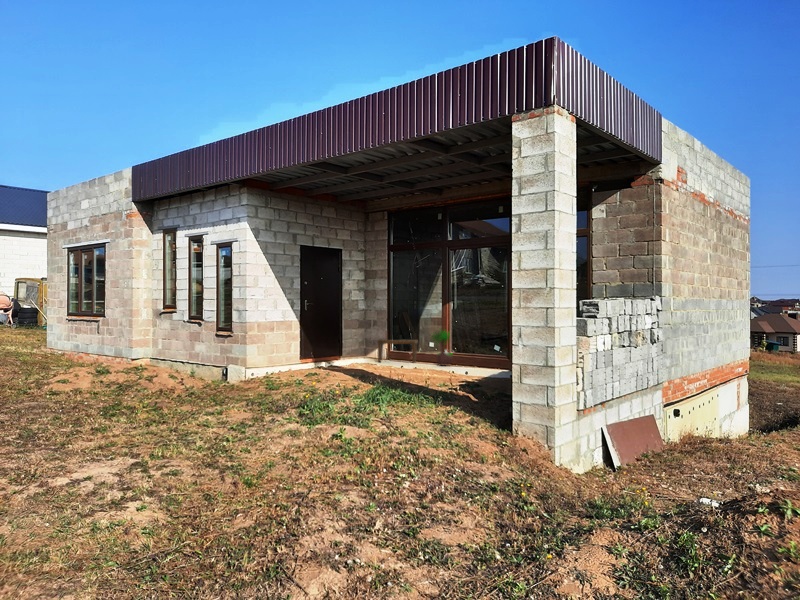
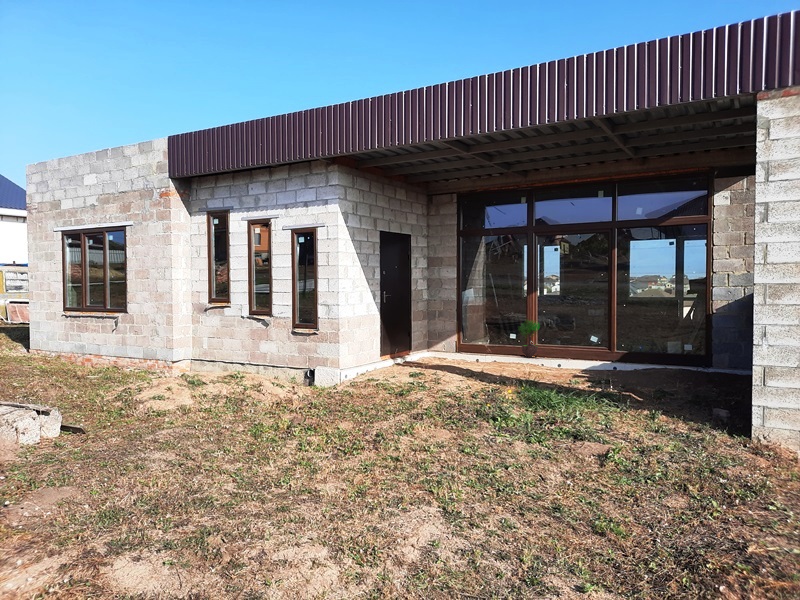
bench: present [377,339,418,363] -> none [453,331,496,355]

